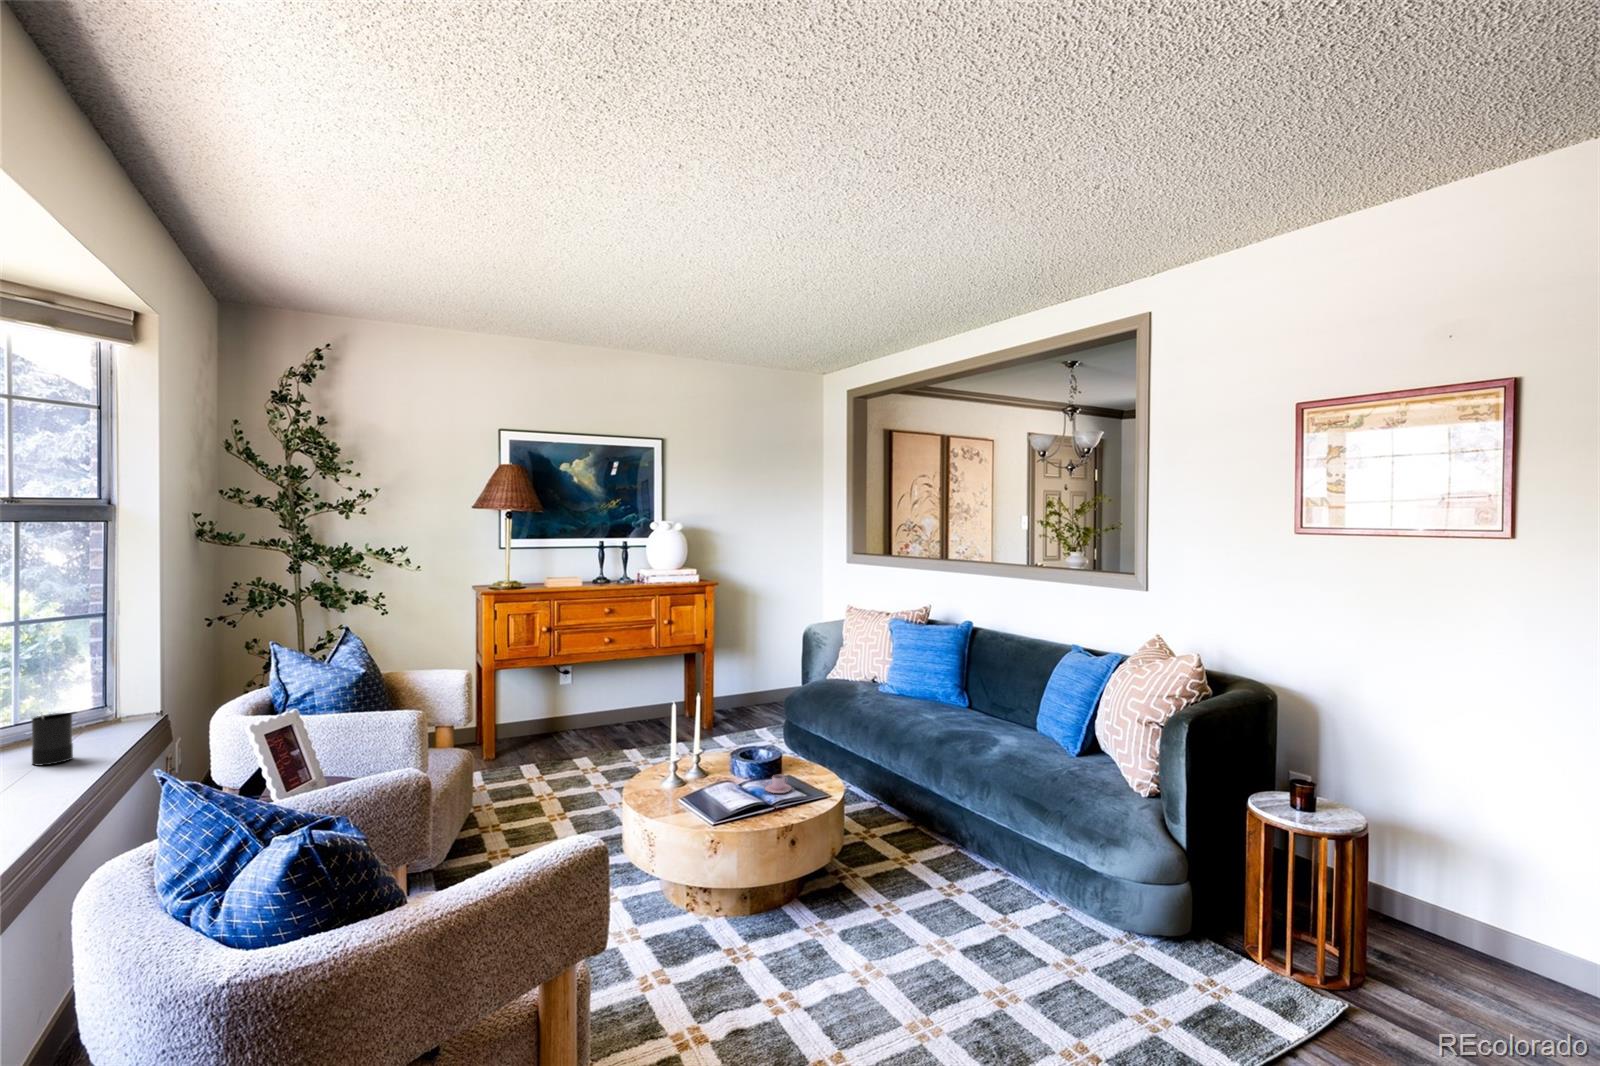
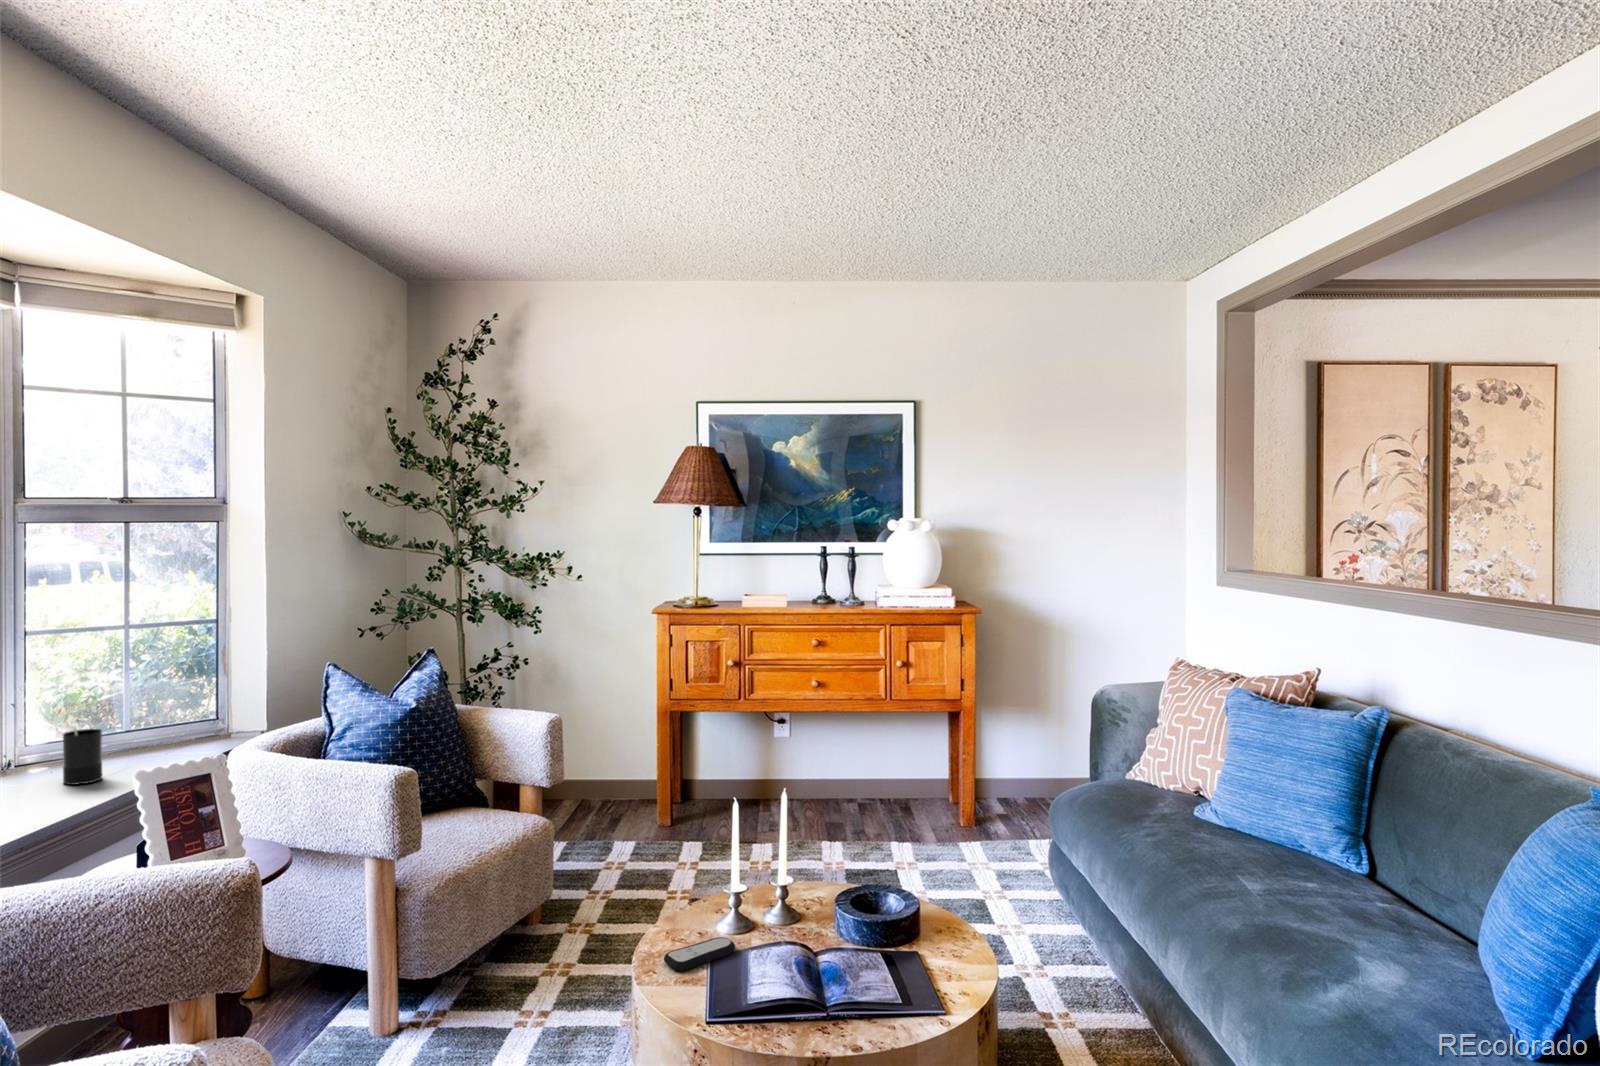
teacup: present [765,775,792,793] -> none [839,924,889,989]
remote control: none [655,785,691,806] -> present [664,937,735,971]

